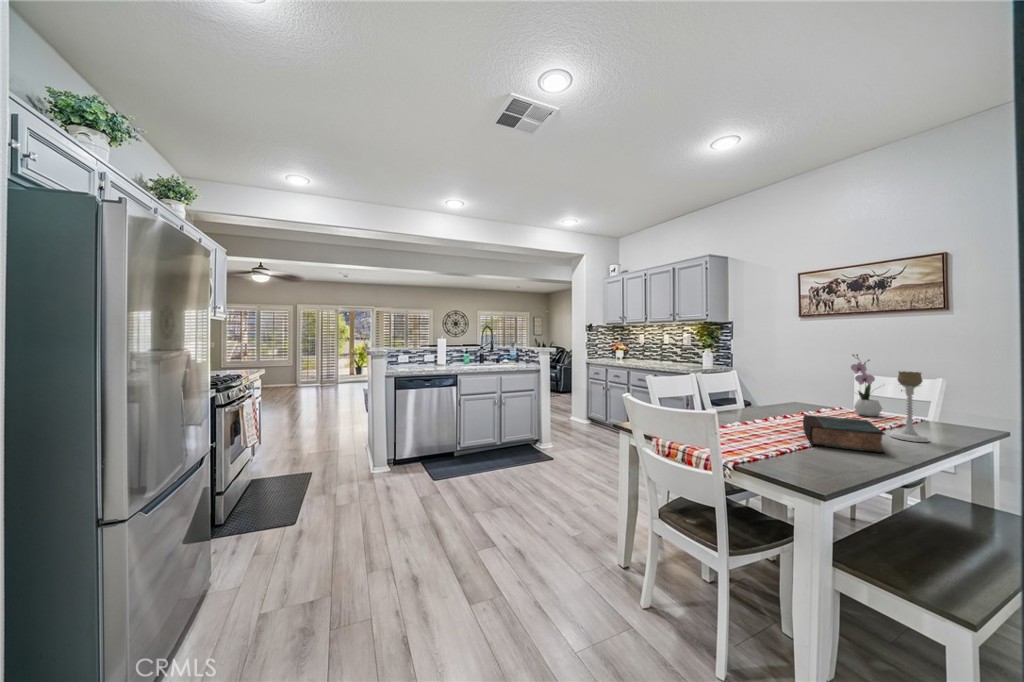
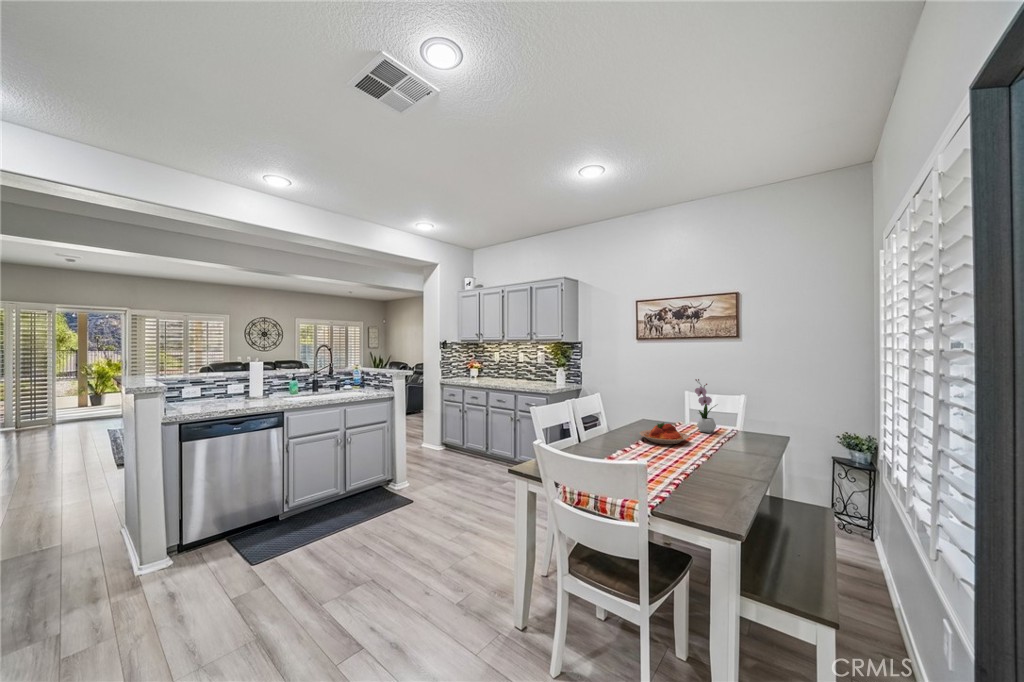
candle holder: present [890,371,930,442] -> none [735,398,762,458]
plate: none [769,399,832,421] -> present [640,423,689,444]
book: present [803,415,885,453] -> none [676,441,747,475]

